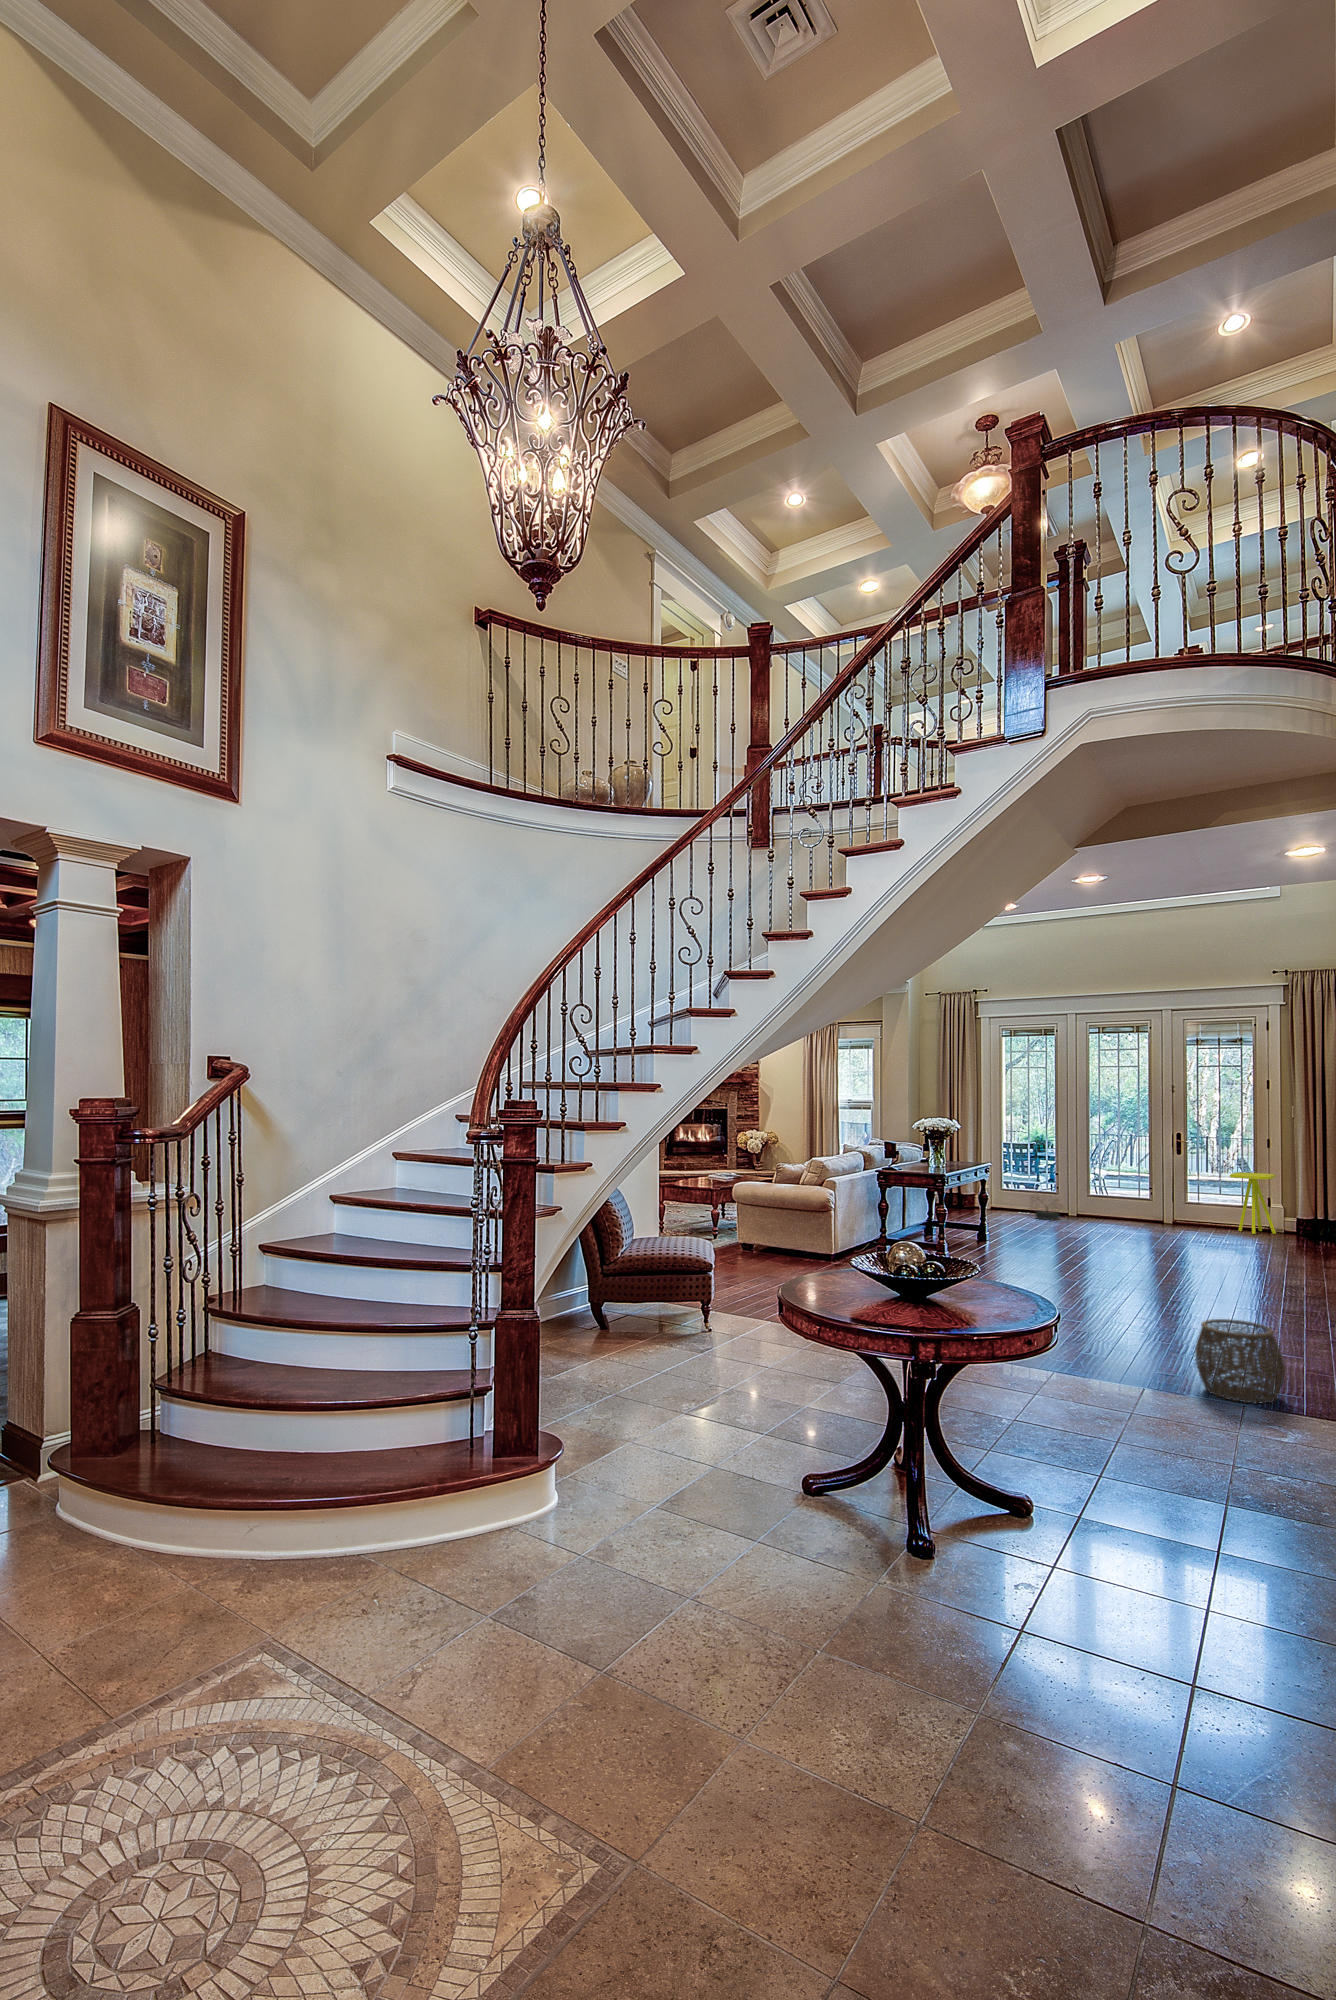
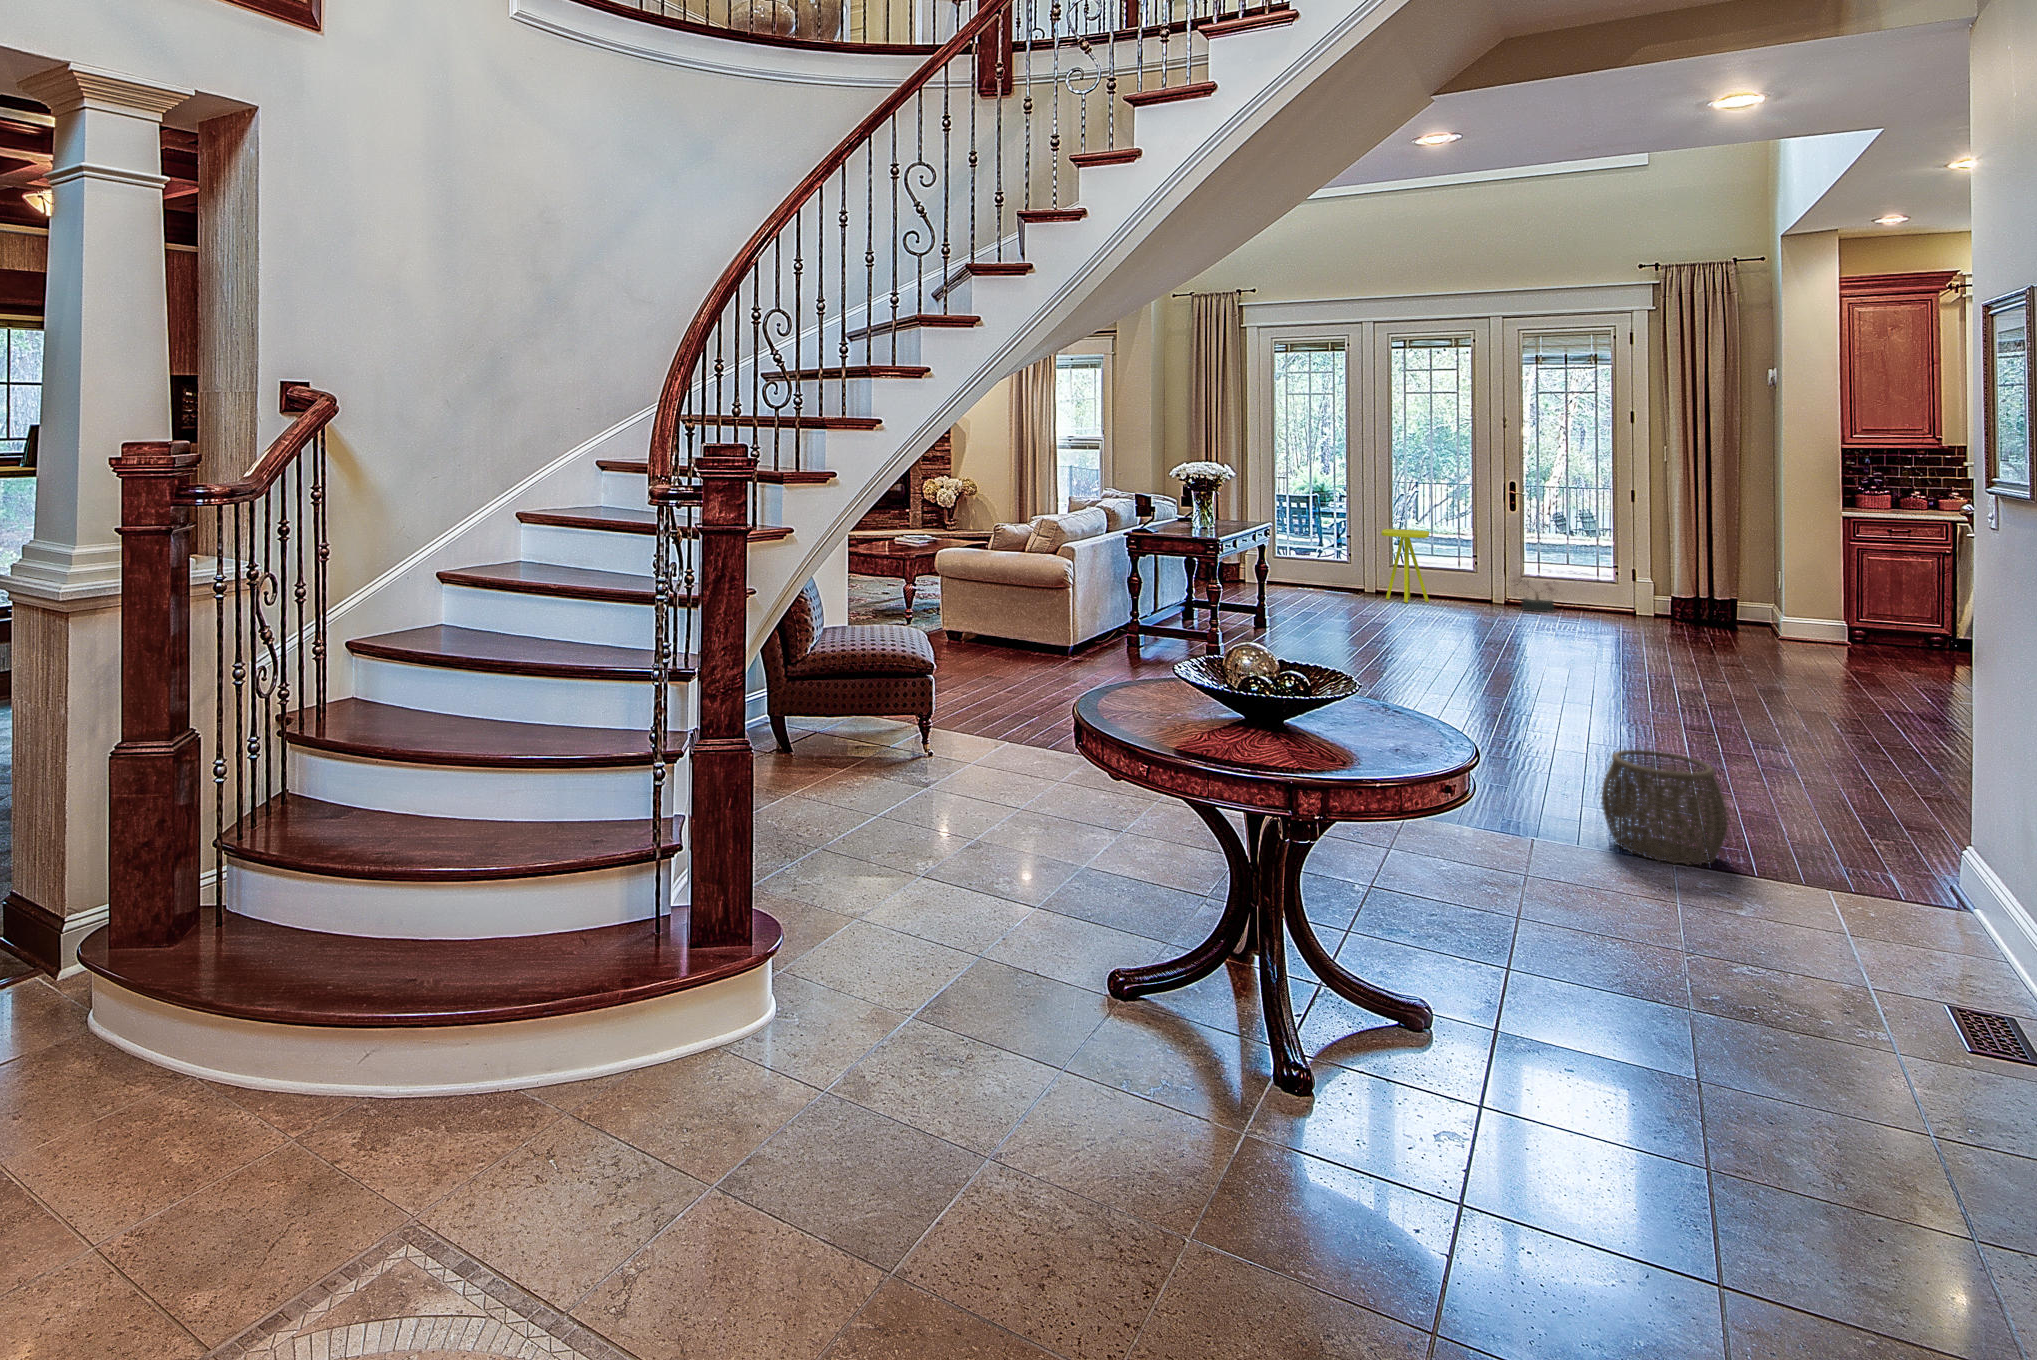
side table: present [1230,1172,1276,1234] -> present [1381,529,1429,603]
decorative plant: present [1031,1191,1061,1220] -> present [1513,572,1560,612]

